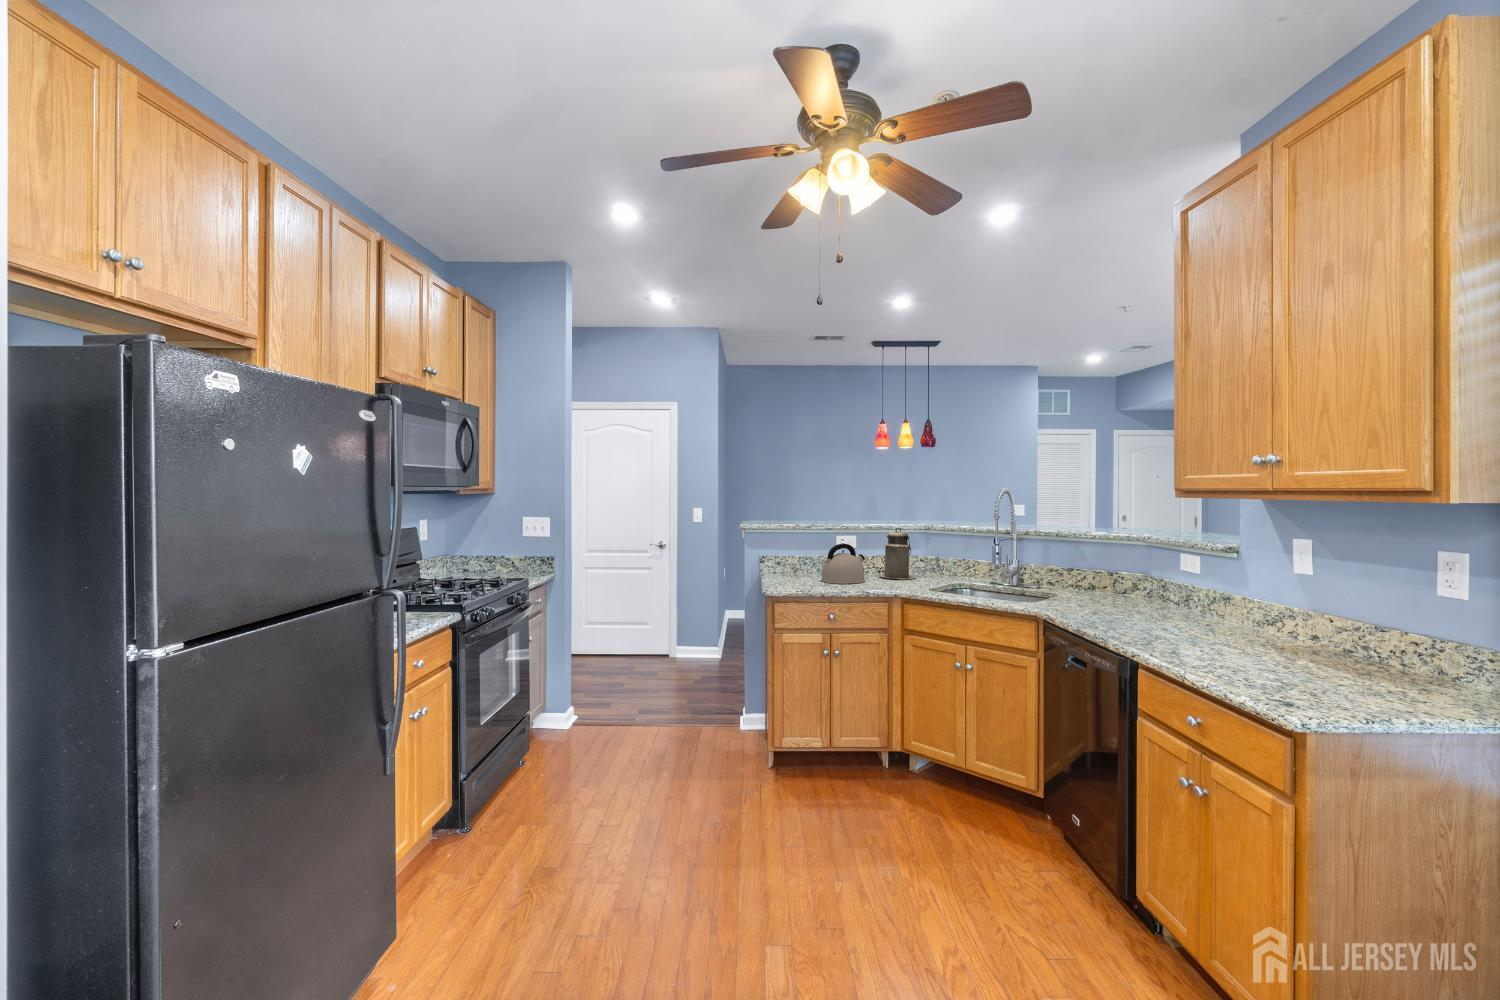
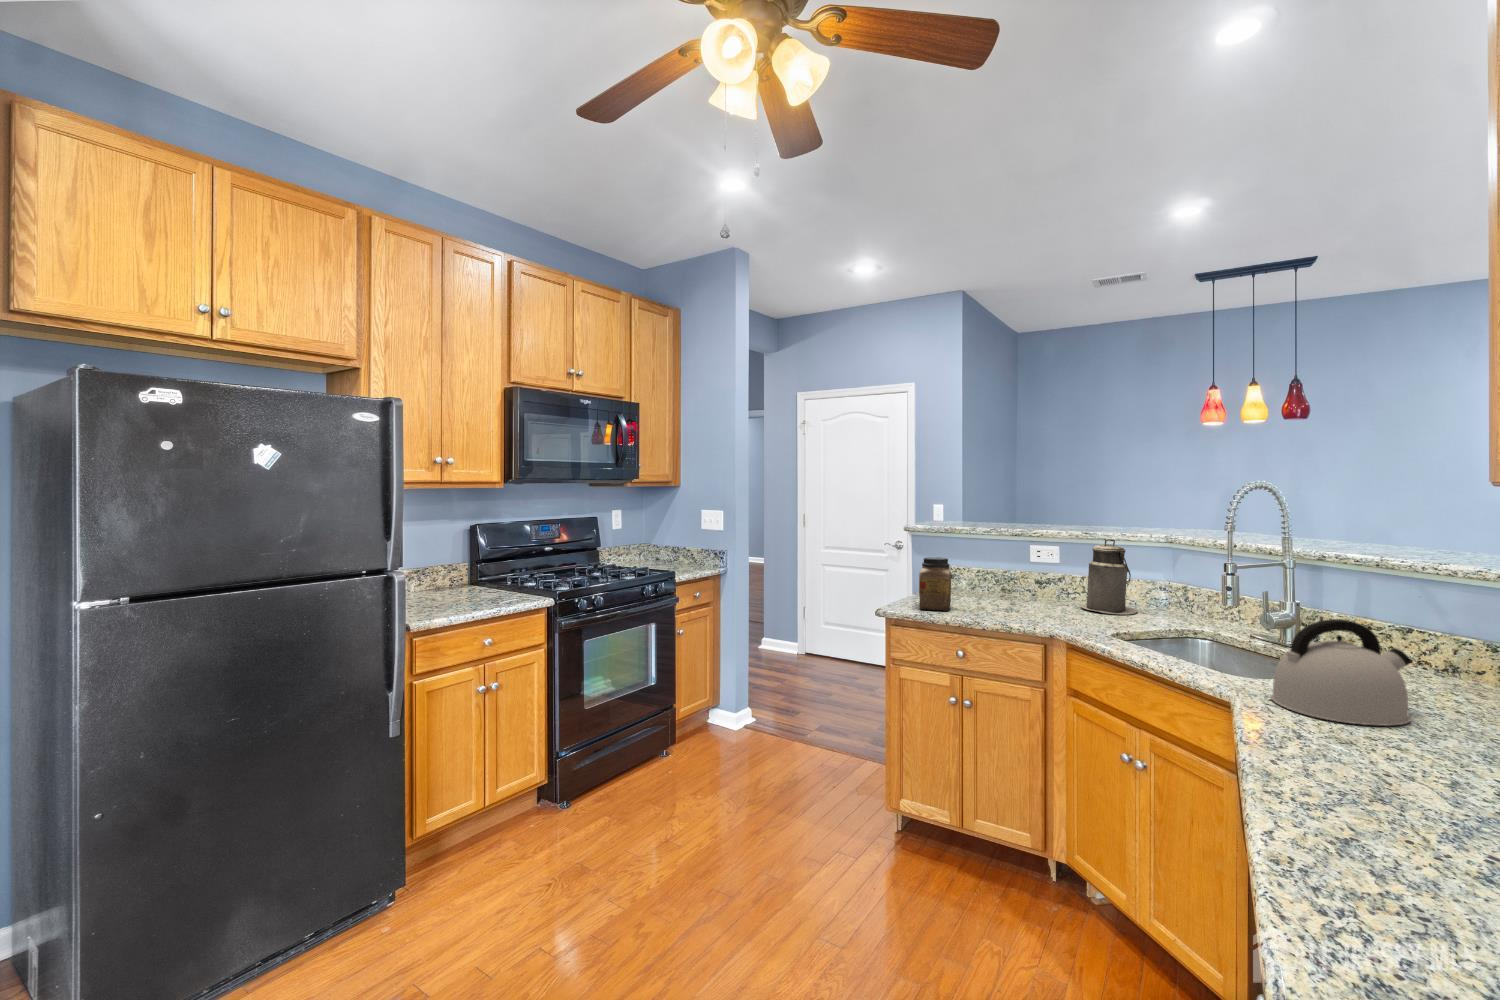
kettle: present [821,544,865,584] -> present [1271,619,1411,726]
jar: none [784,546,811,588] -> present [919,557,952,611]

